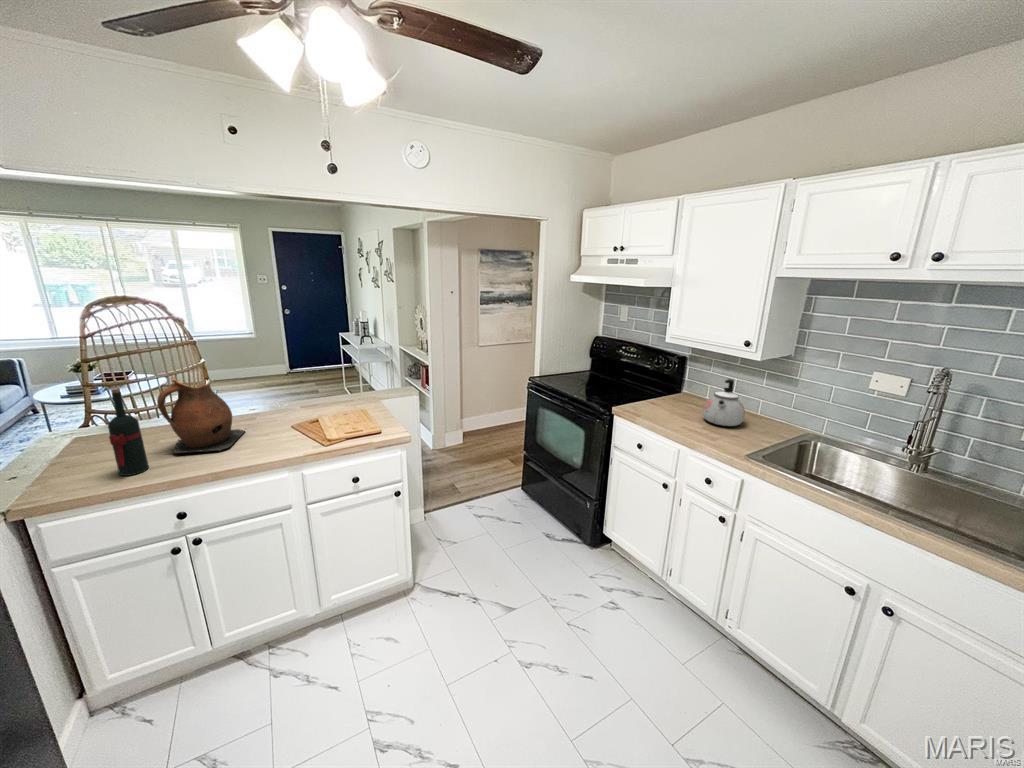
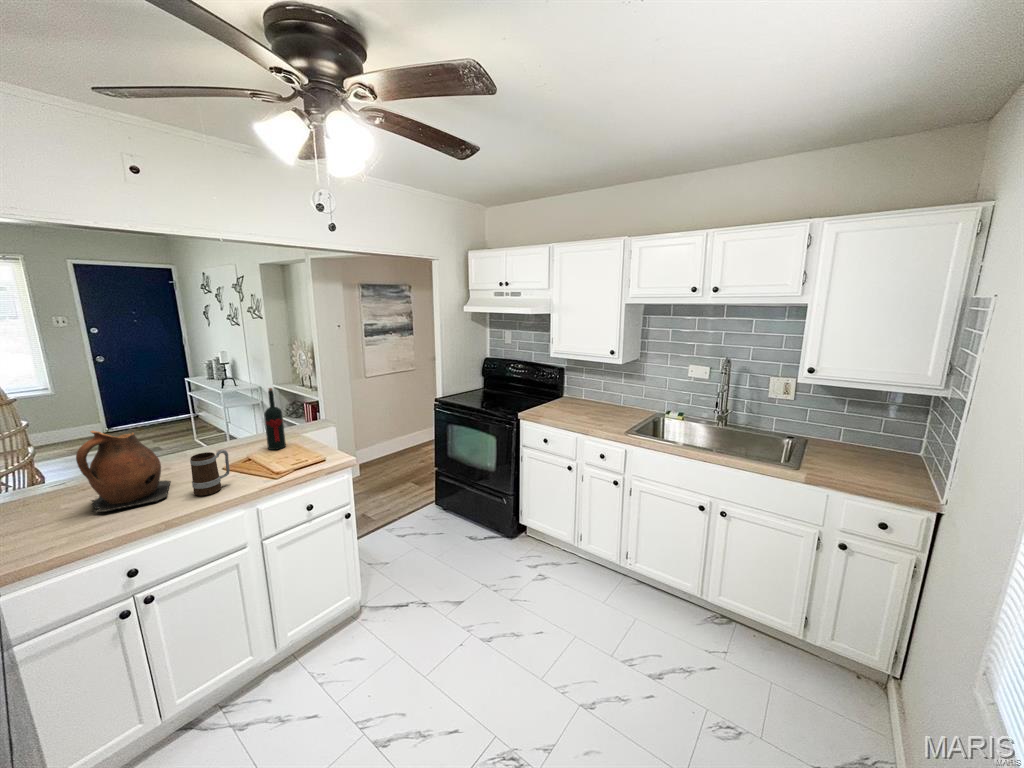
kettle: present [702,379,745,426] -> none [586,380,616,416]
wine bottle: present [108,388,149,476] -> present [264,388,286,450]
mug: none [247,410,285,452] -> present [190,450,230,496]

